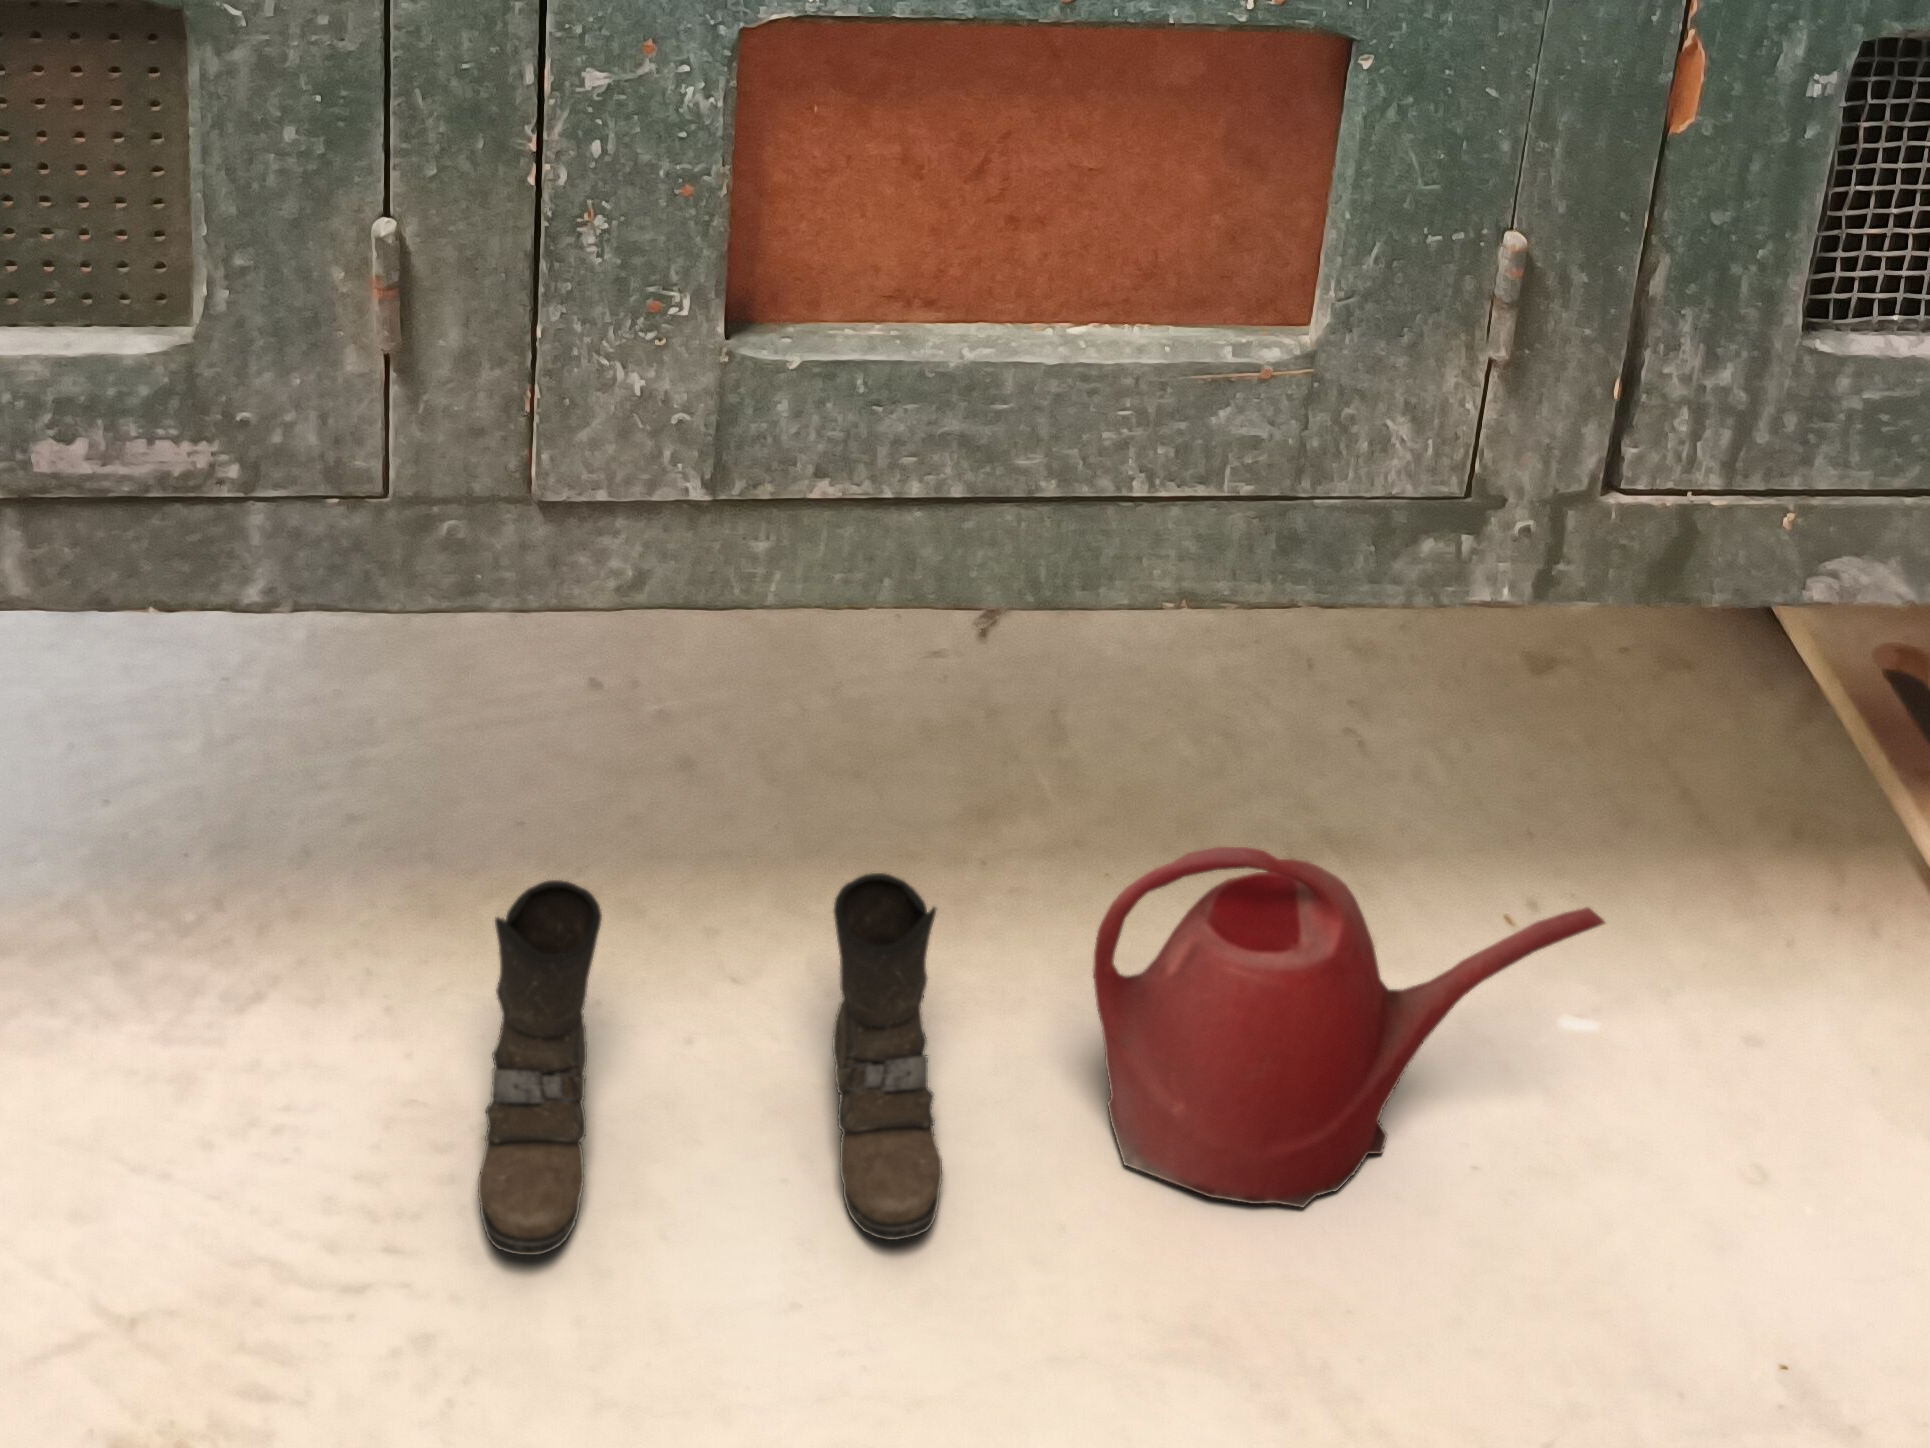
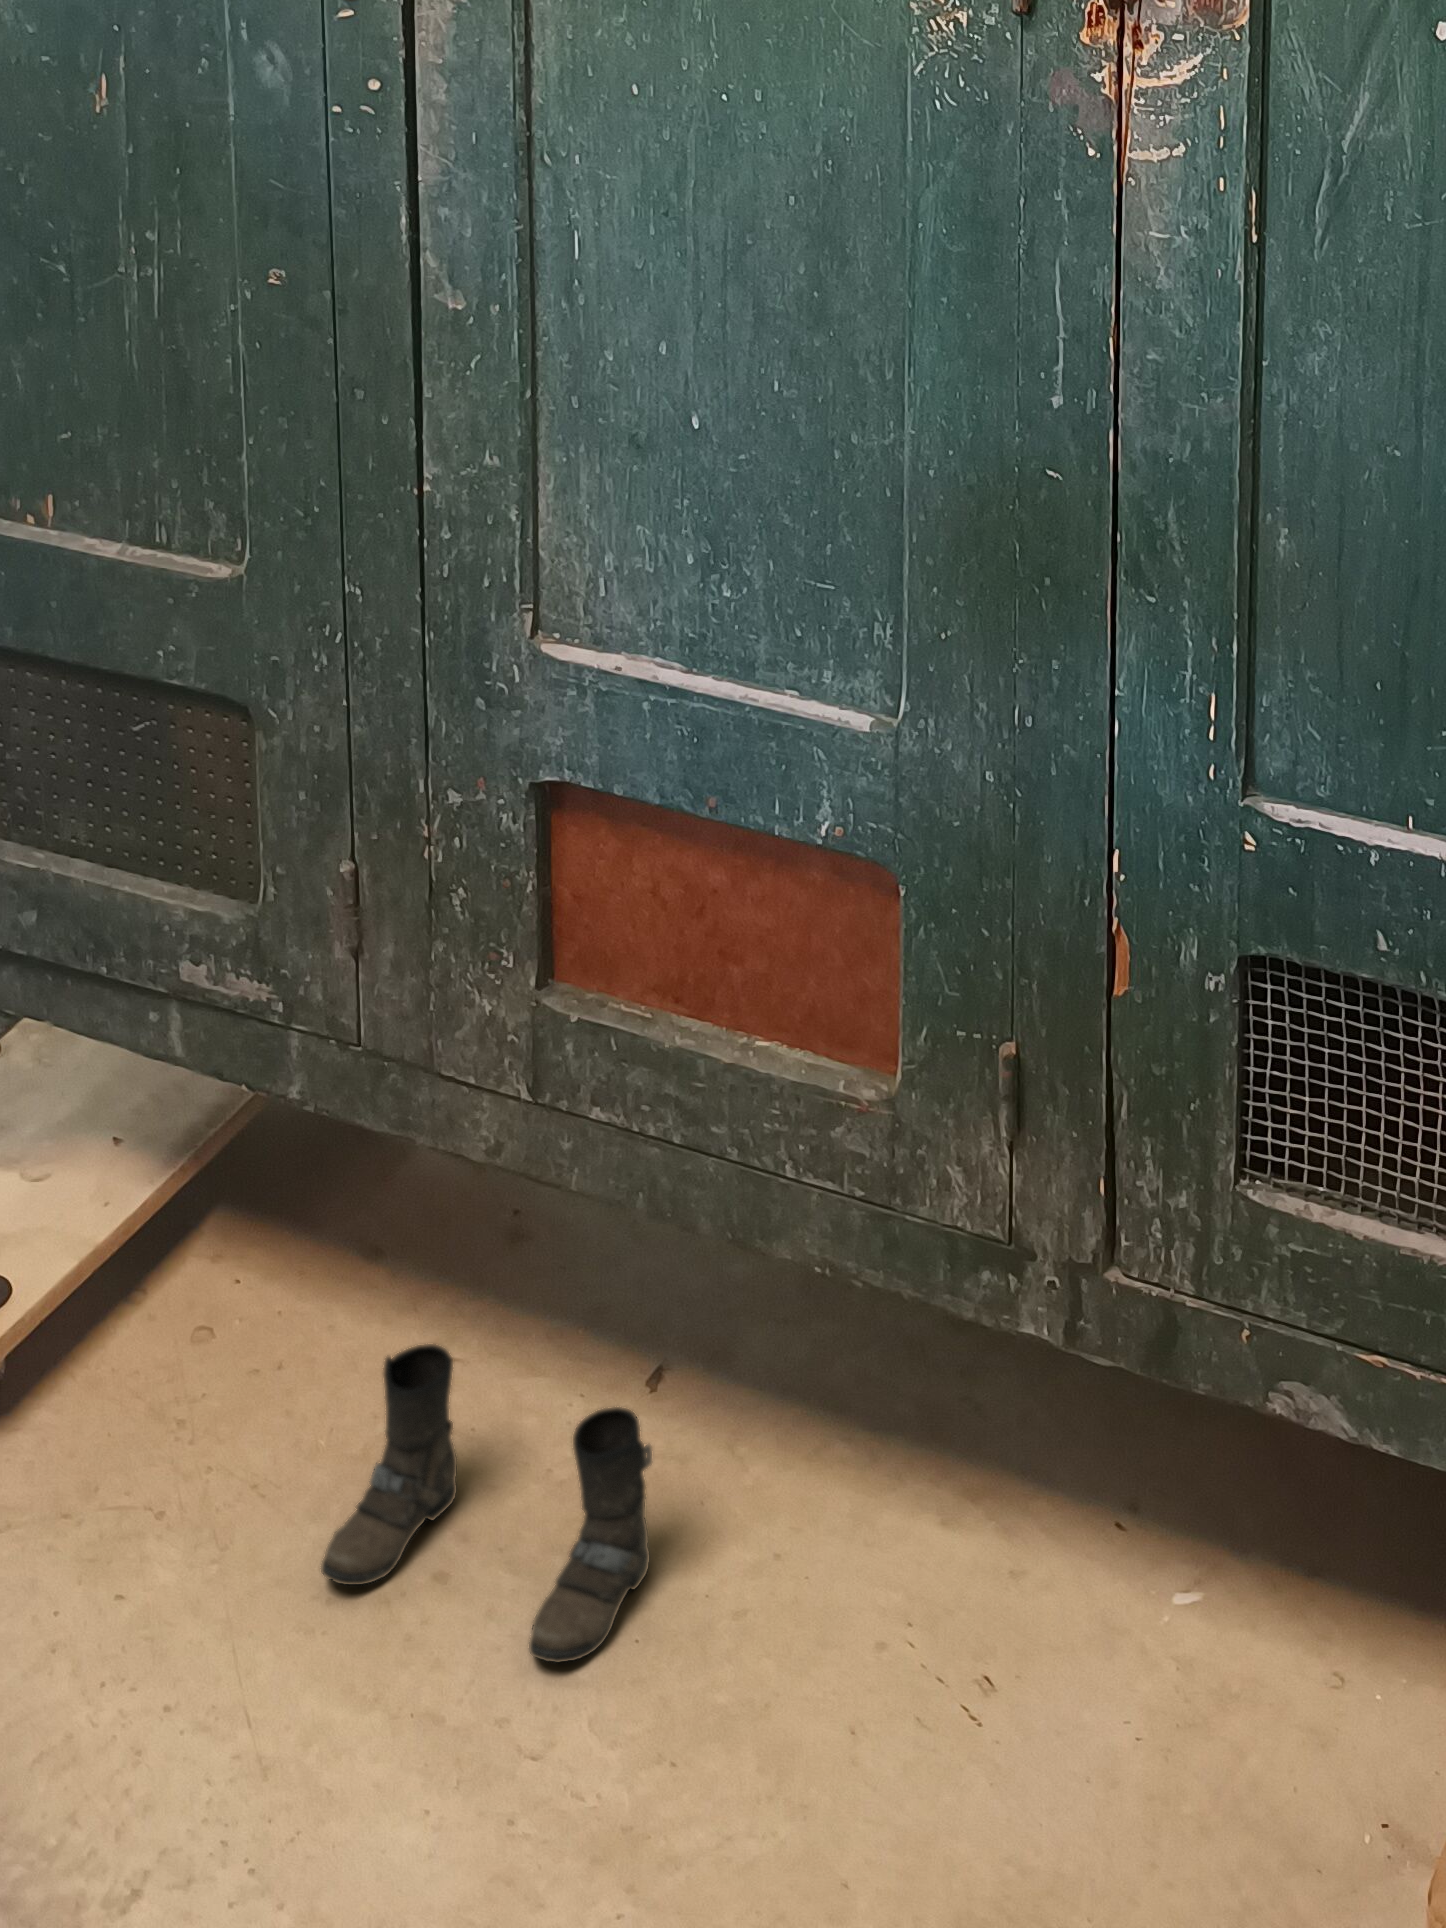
watering can: present [1093,847,1605,1207] -> none [725,1451,1035,1751]

